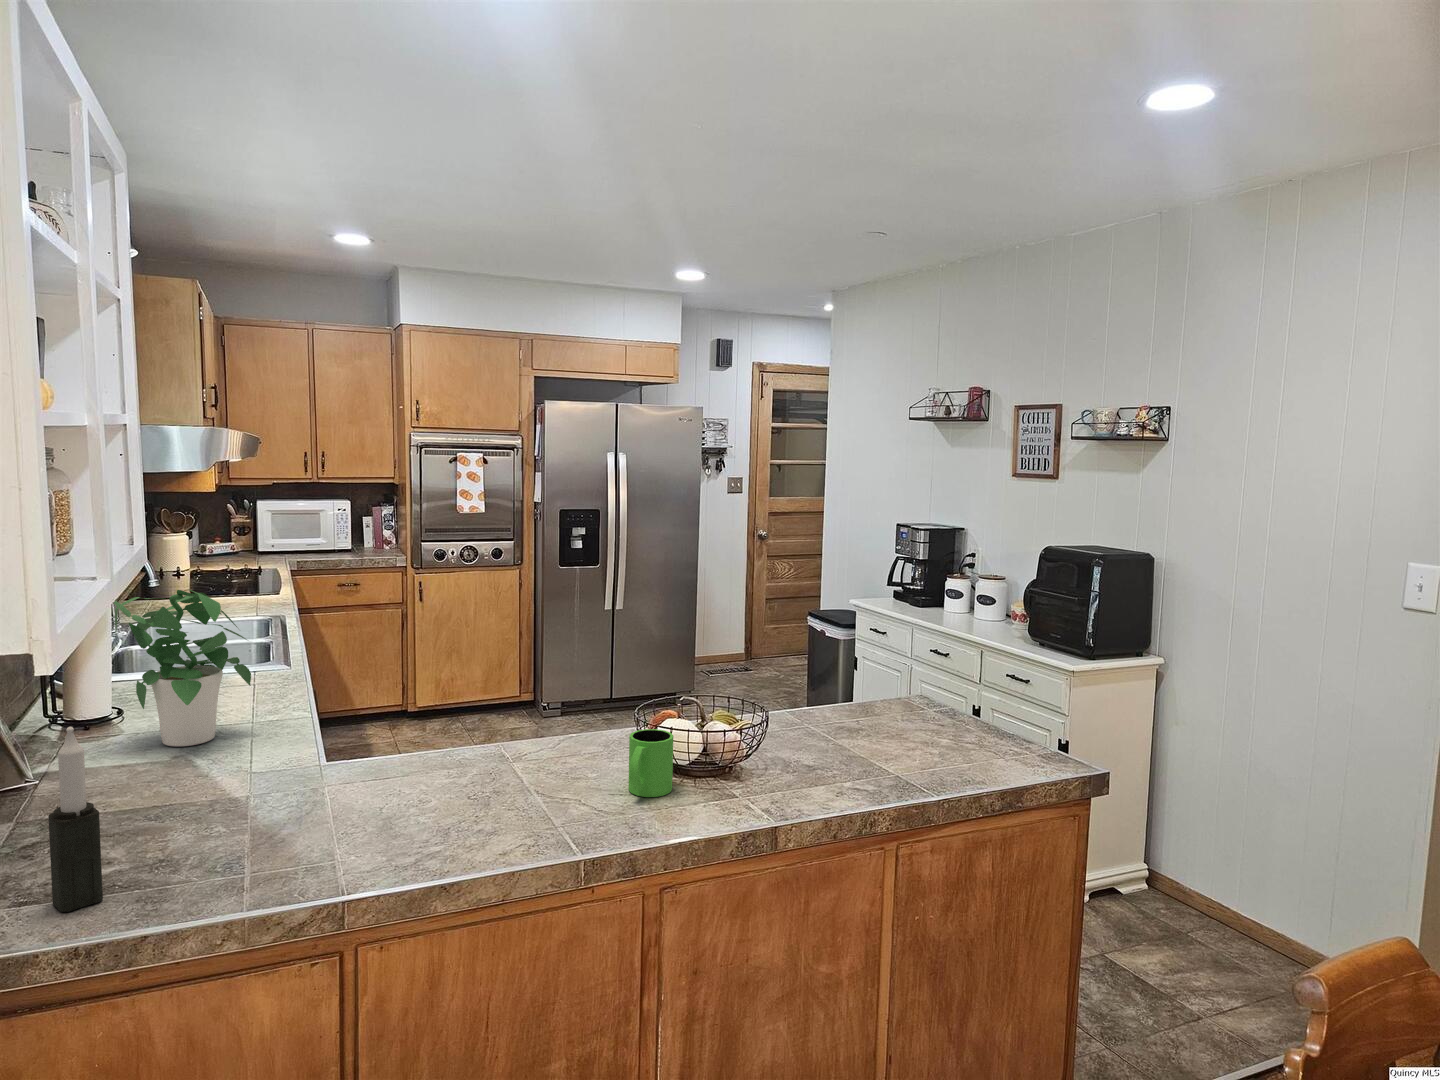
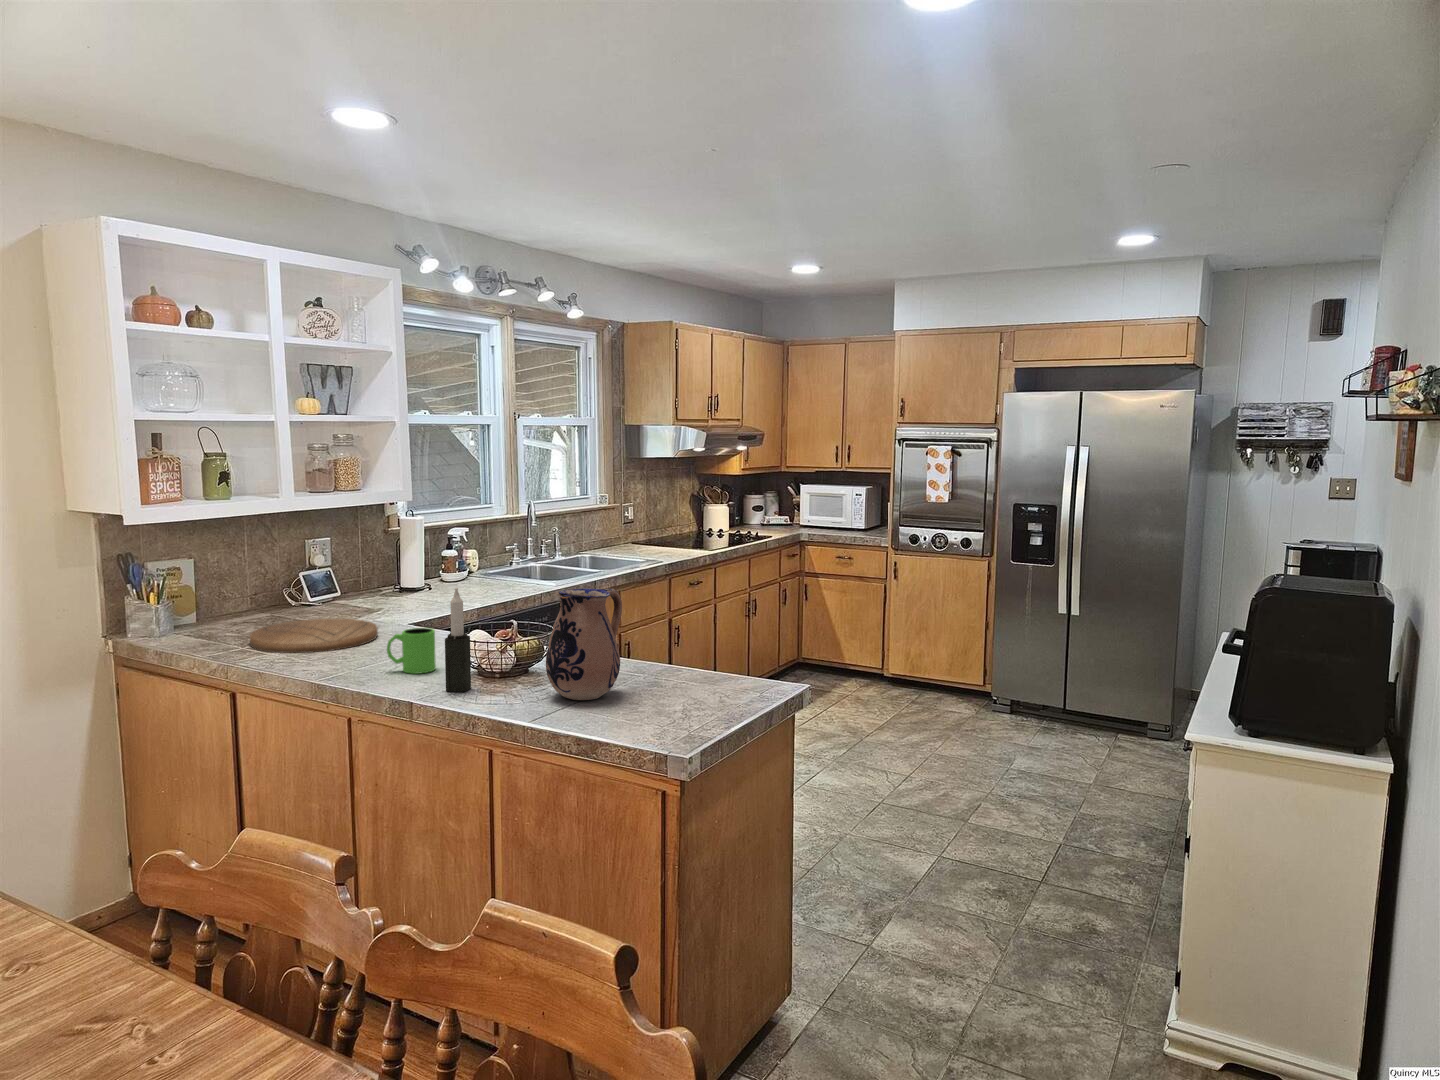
potted plant: present [114,590,251,747] -> none [372,512,441,606]
ceramic pitcher: none [824,628,906,753] -> present [546,588,622,700]
candle: present [48,727,103,912] -> present [445,587,471,692]
cutting board: none [215,769,440,867] -> present [250,619,378,653]

